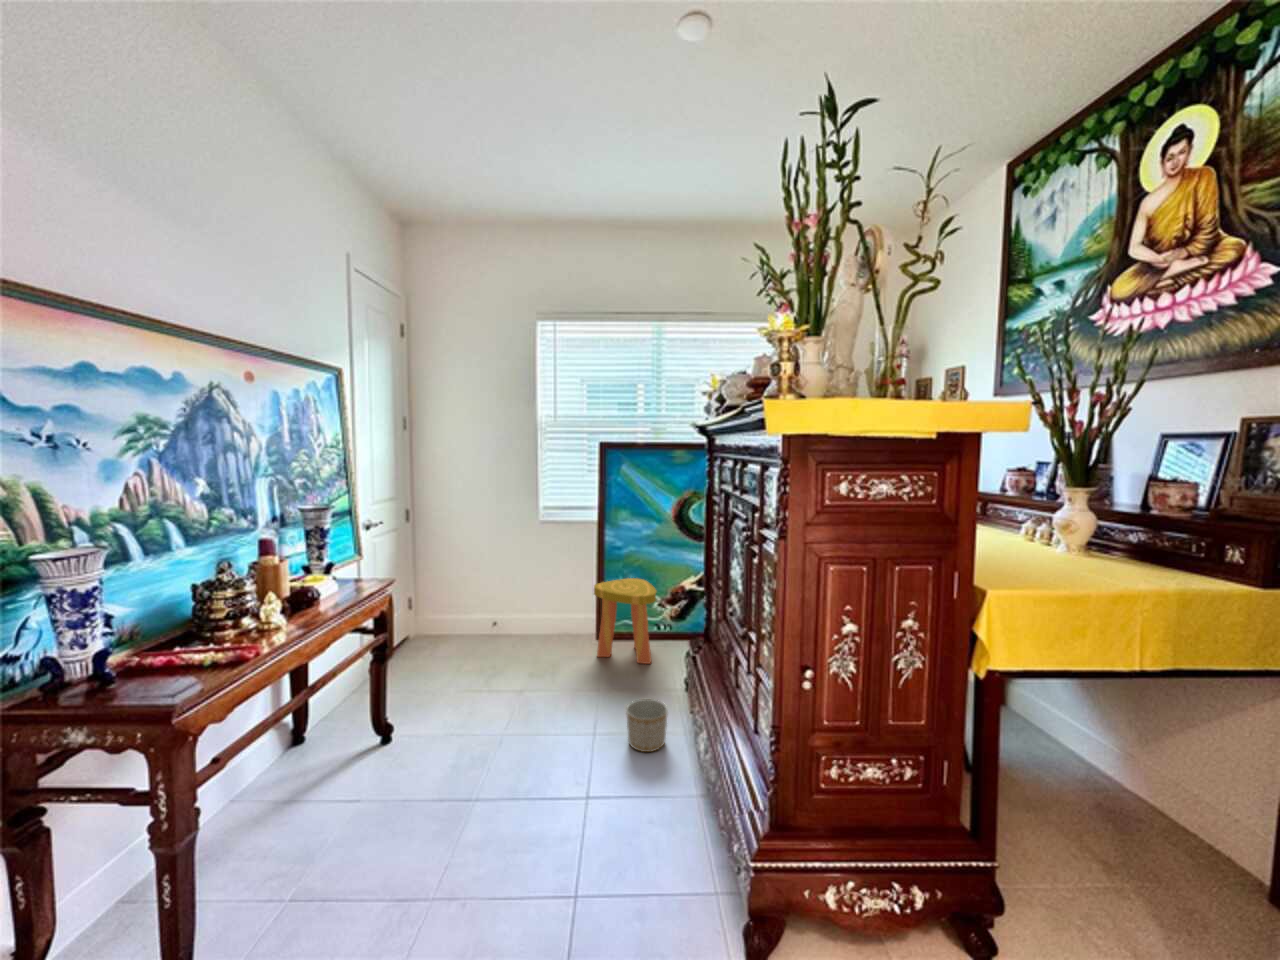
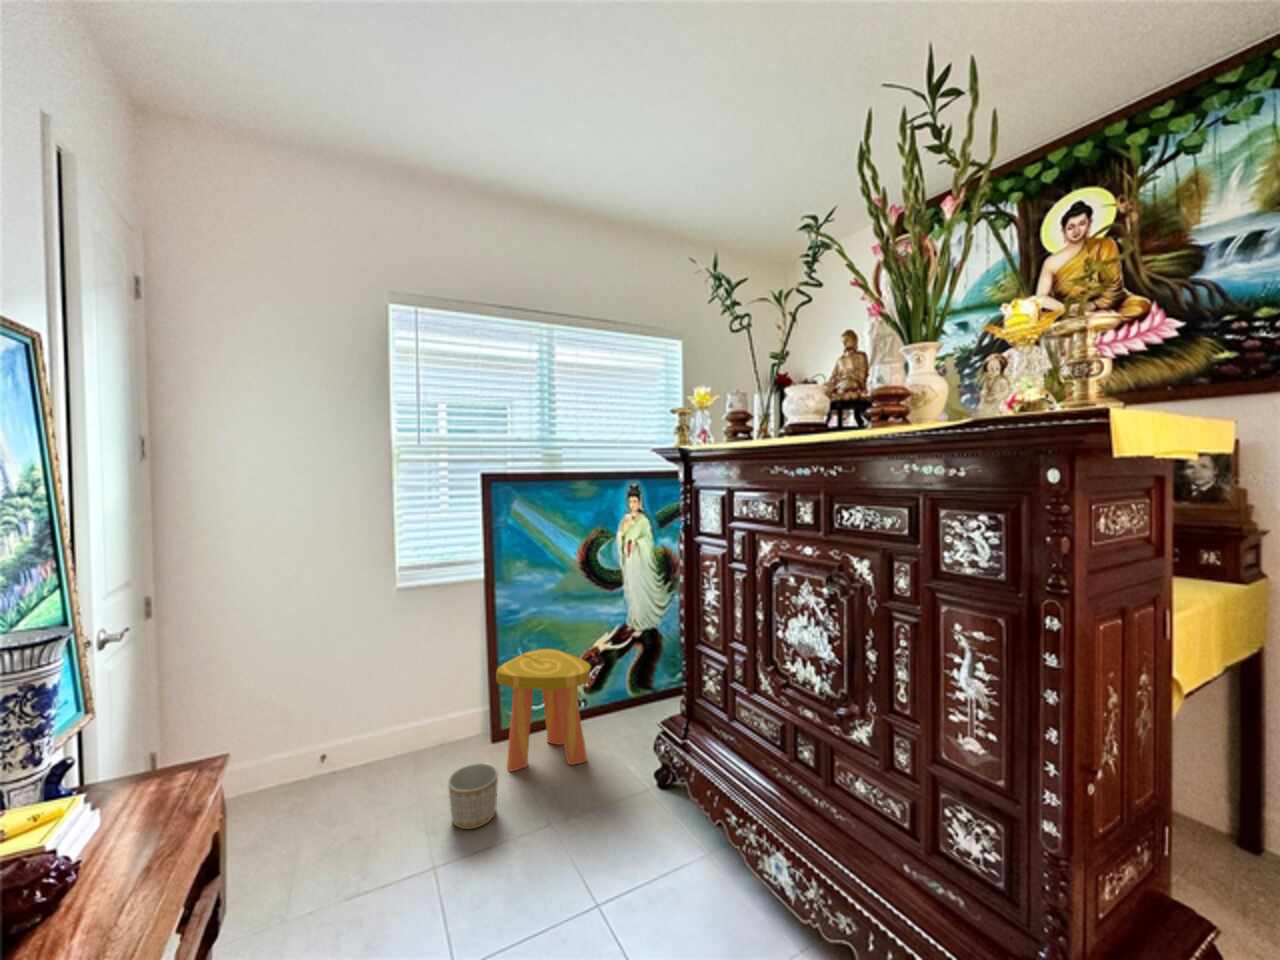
planter: present [626,699,668,752] -> present [448,763,498,829]

